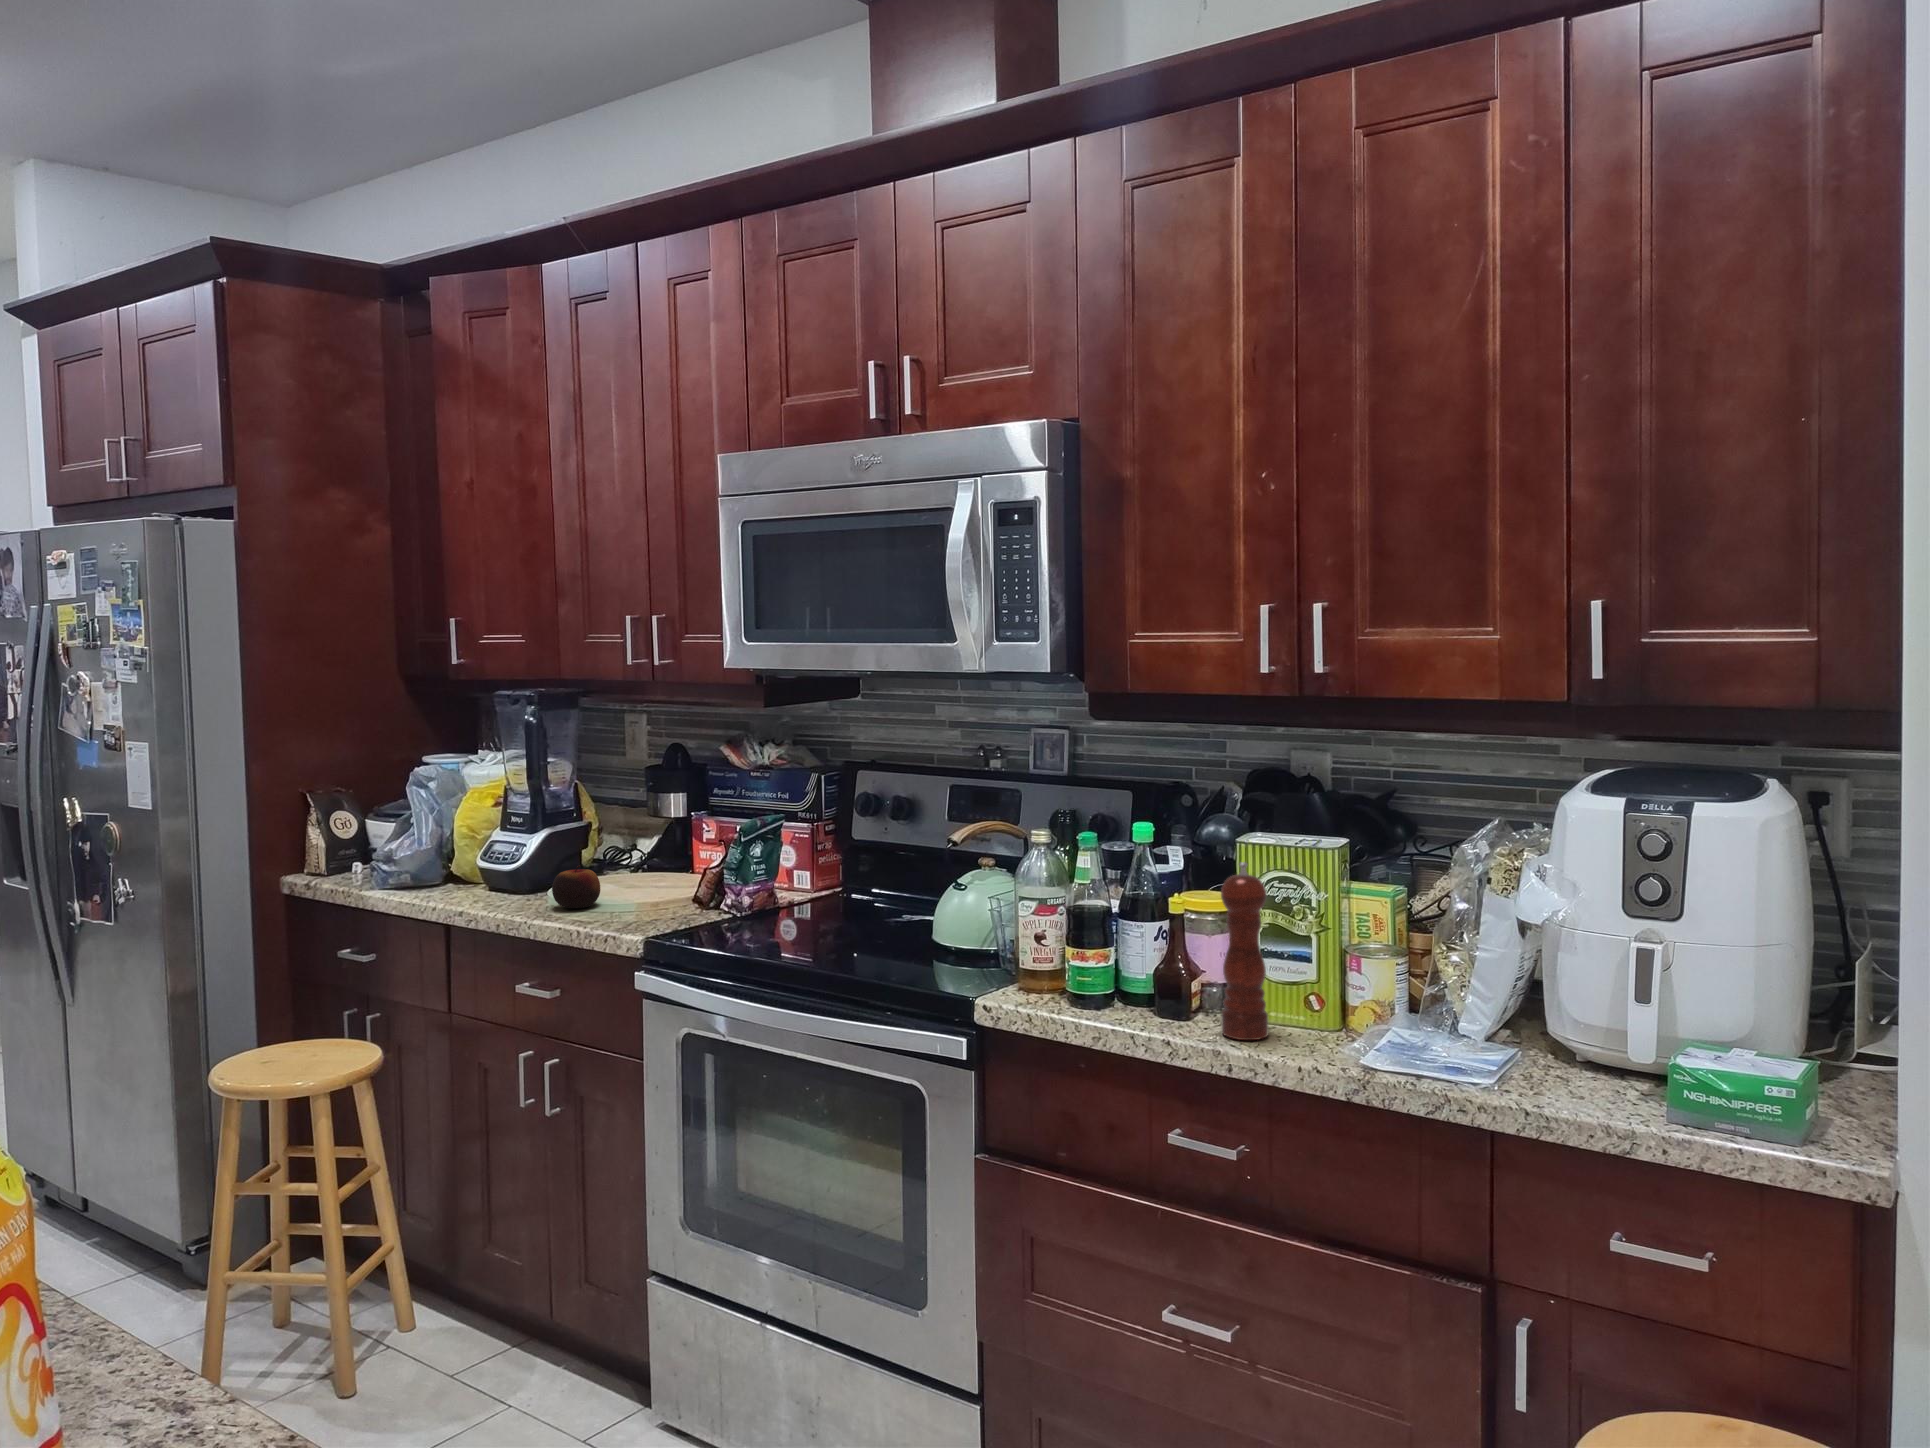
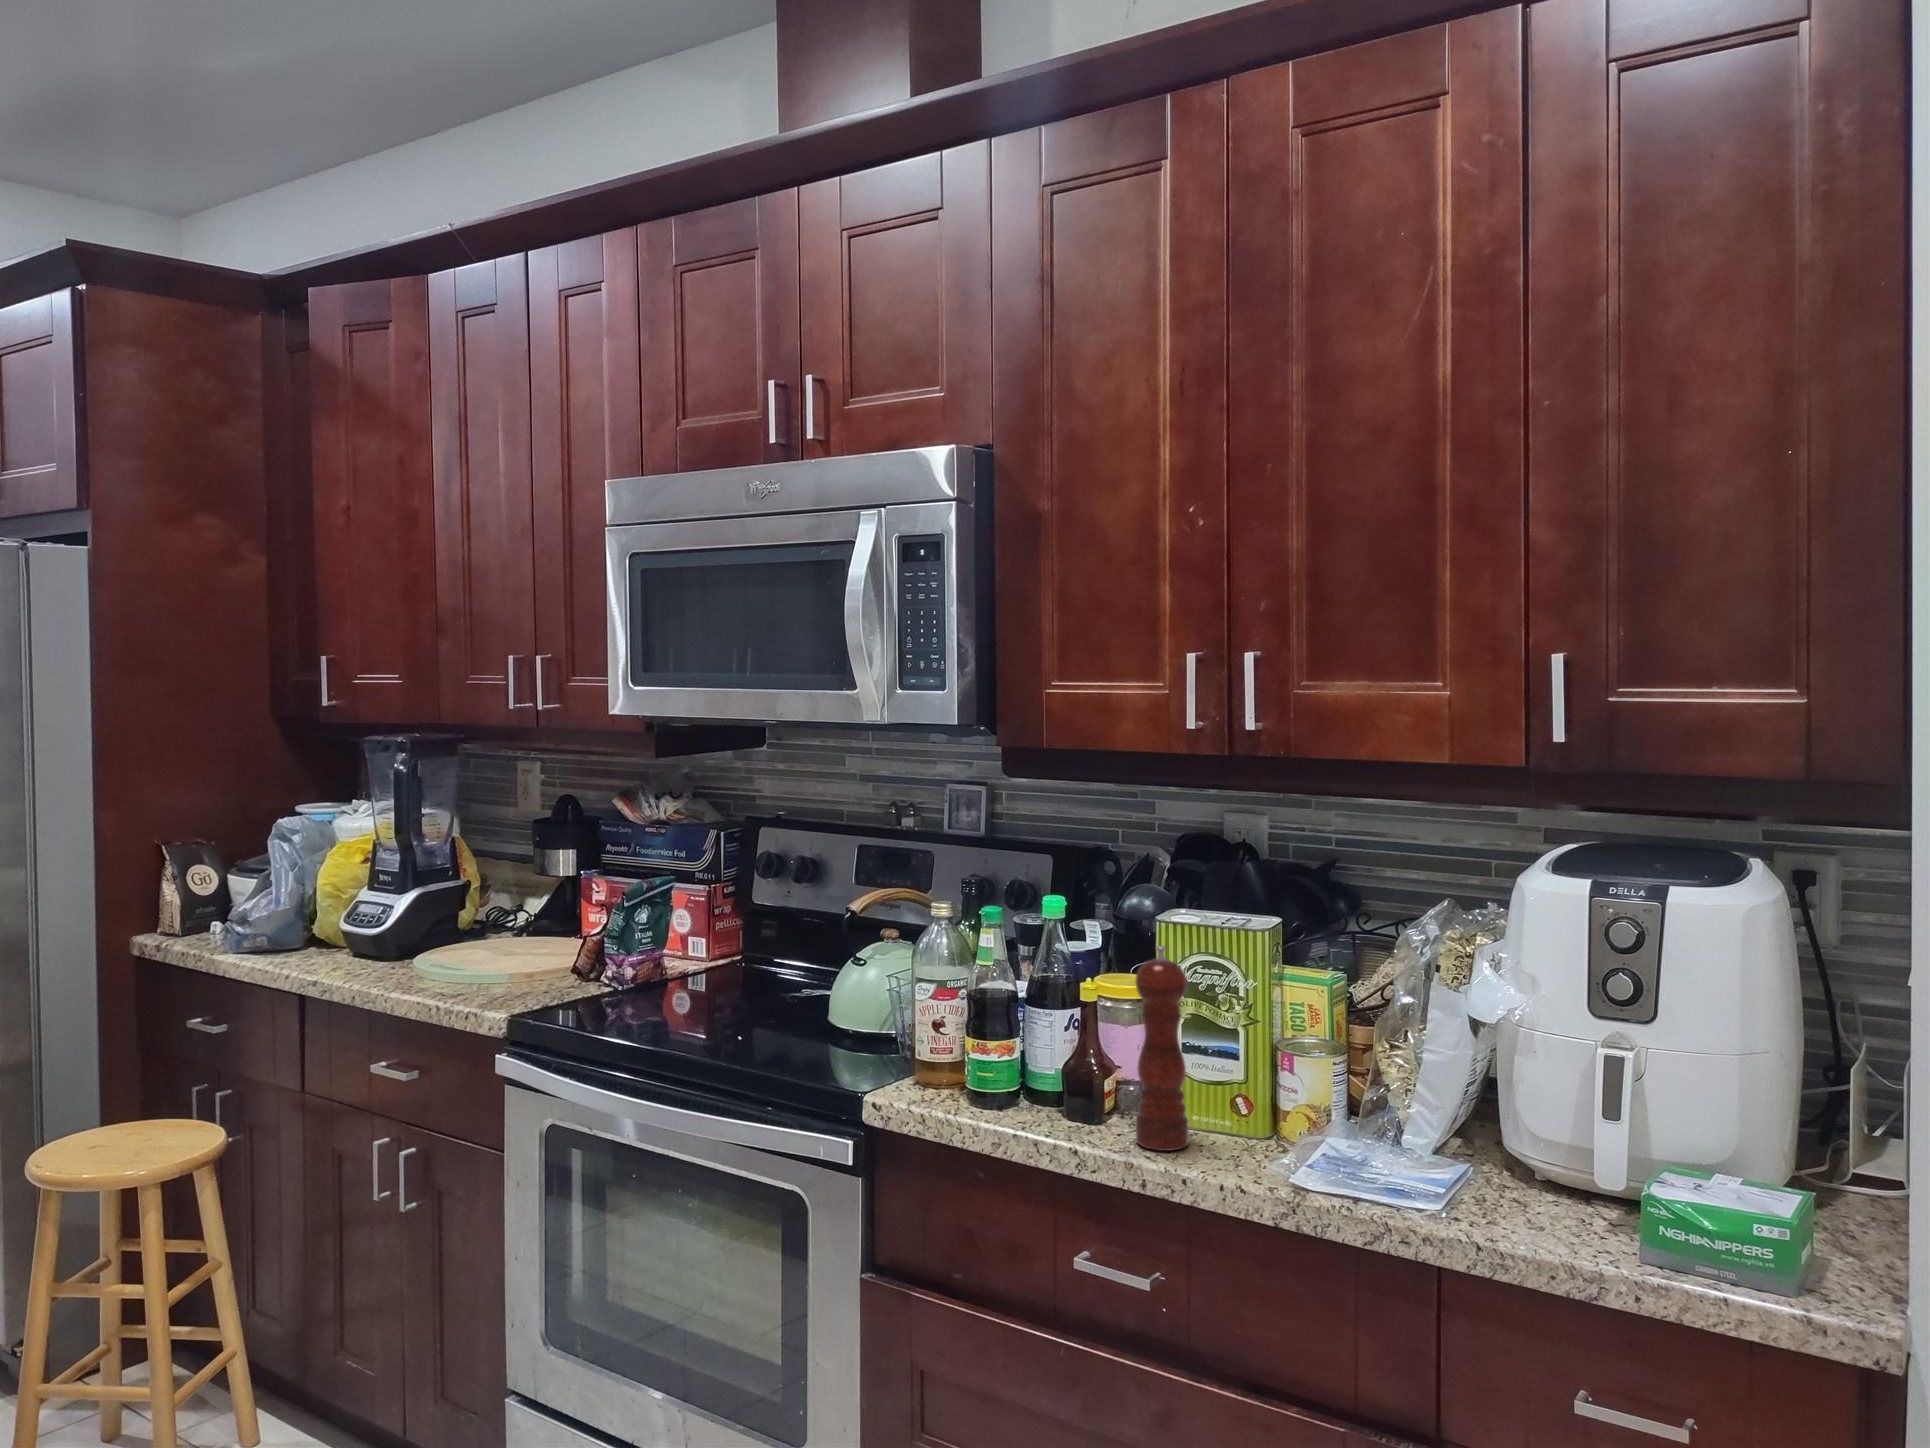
apple: present [552,865,600,908] -> none [415,930,470,978]

